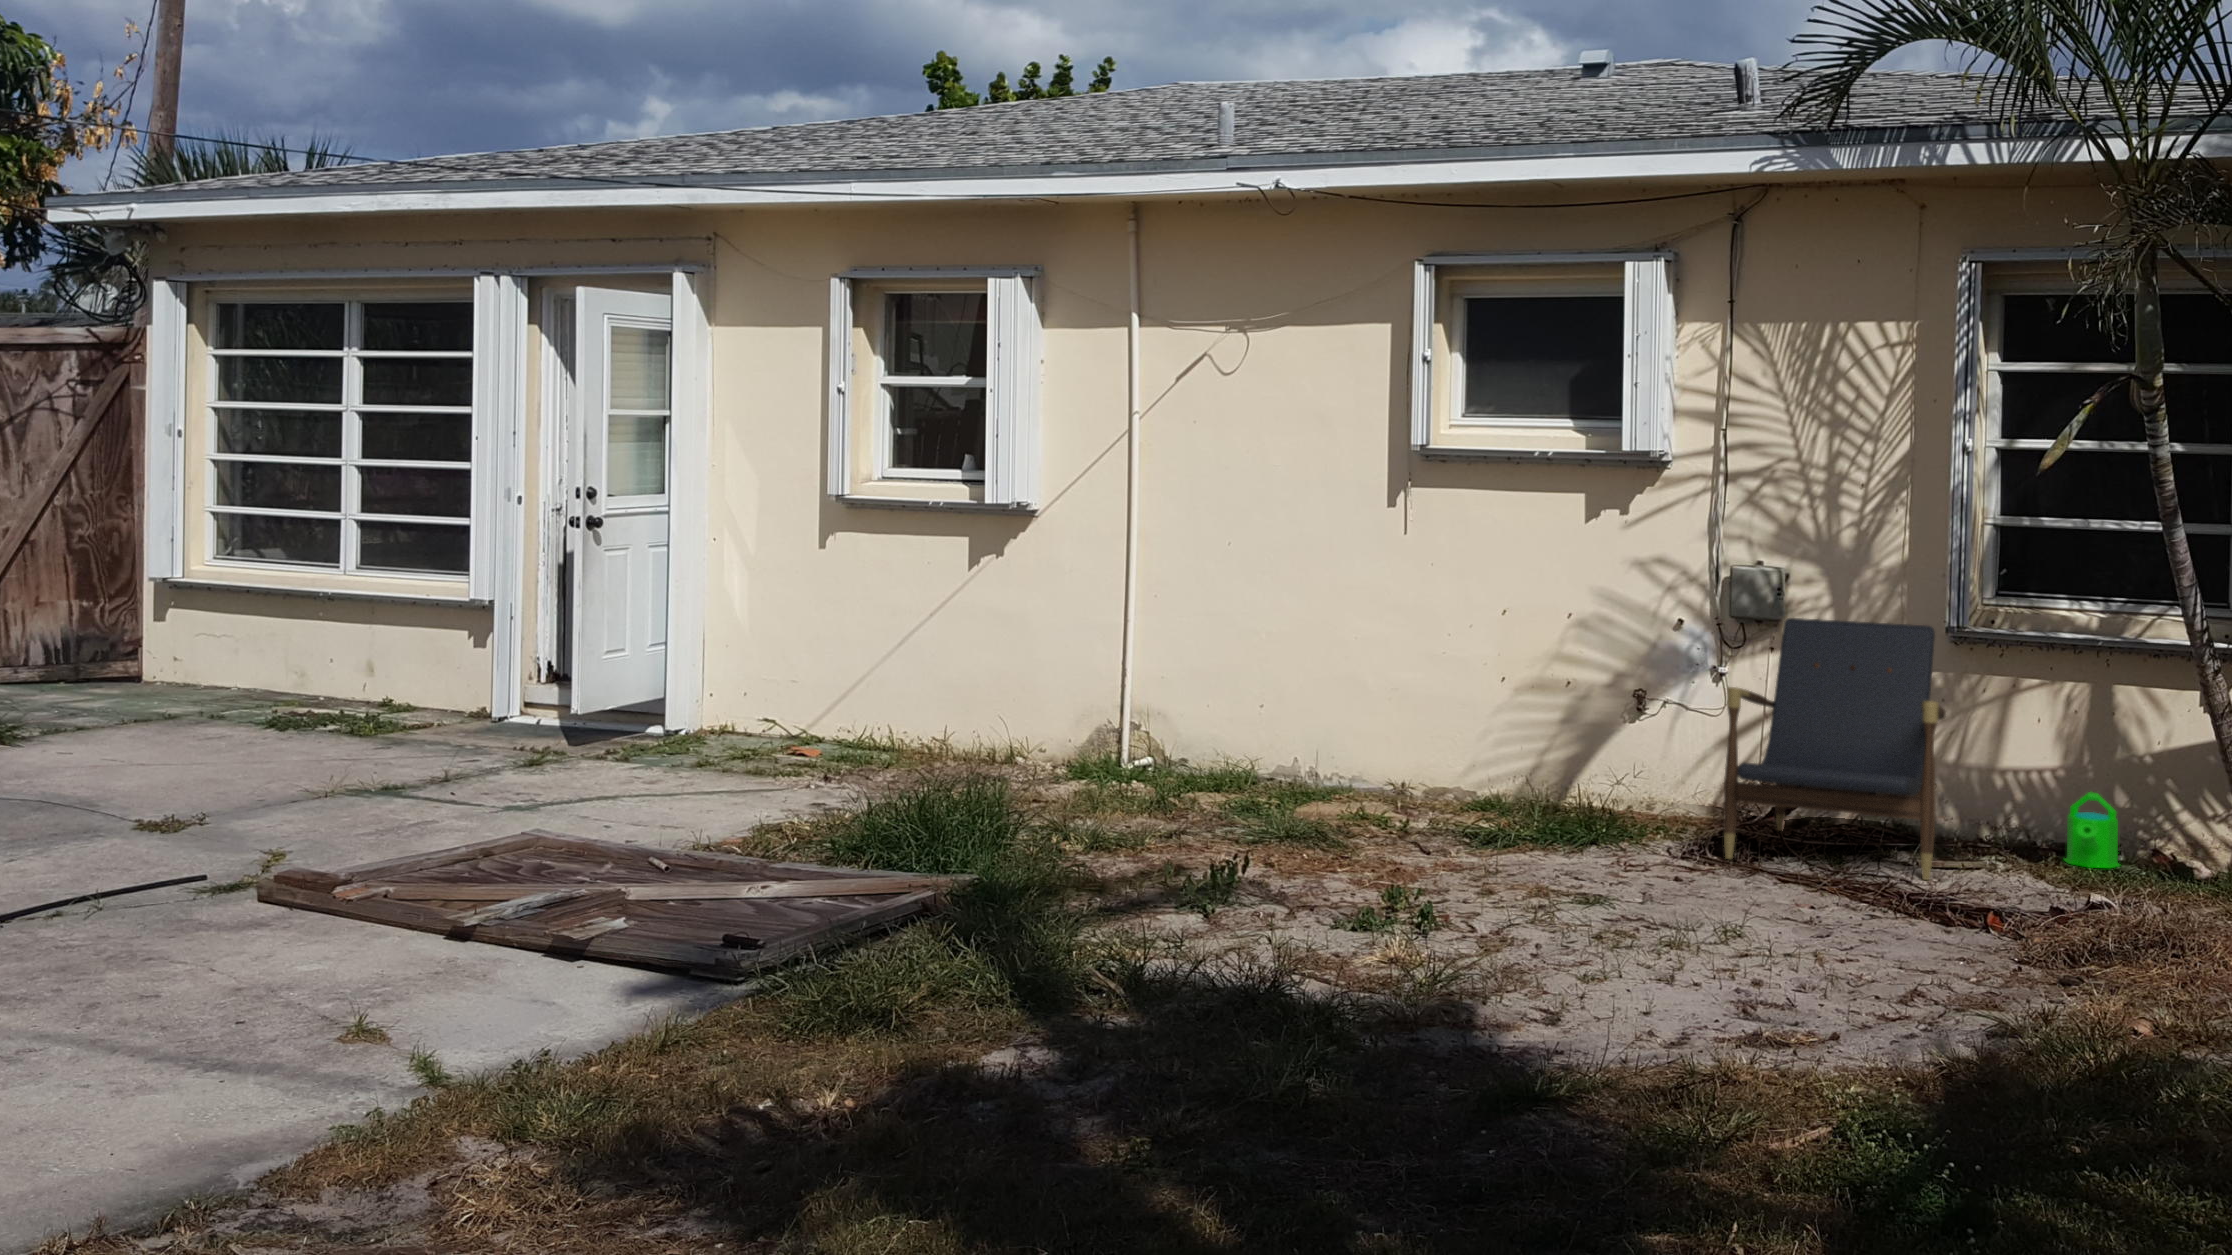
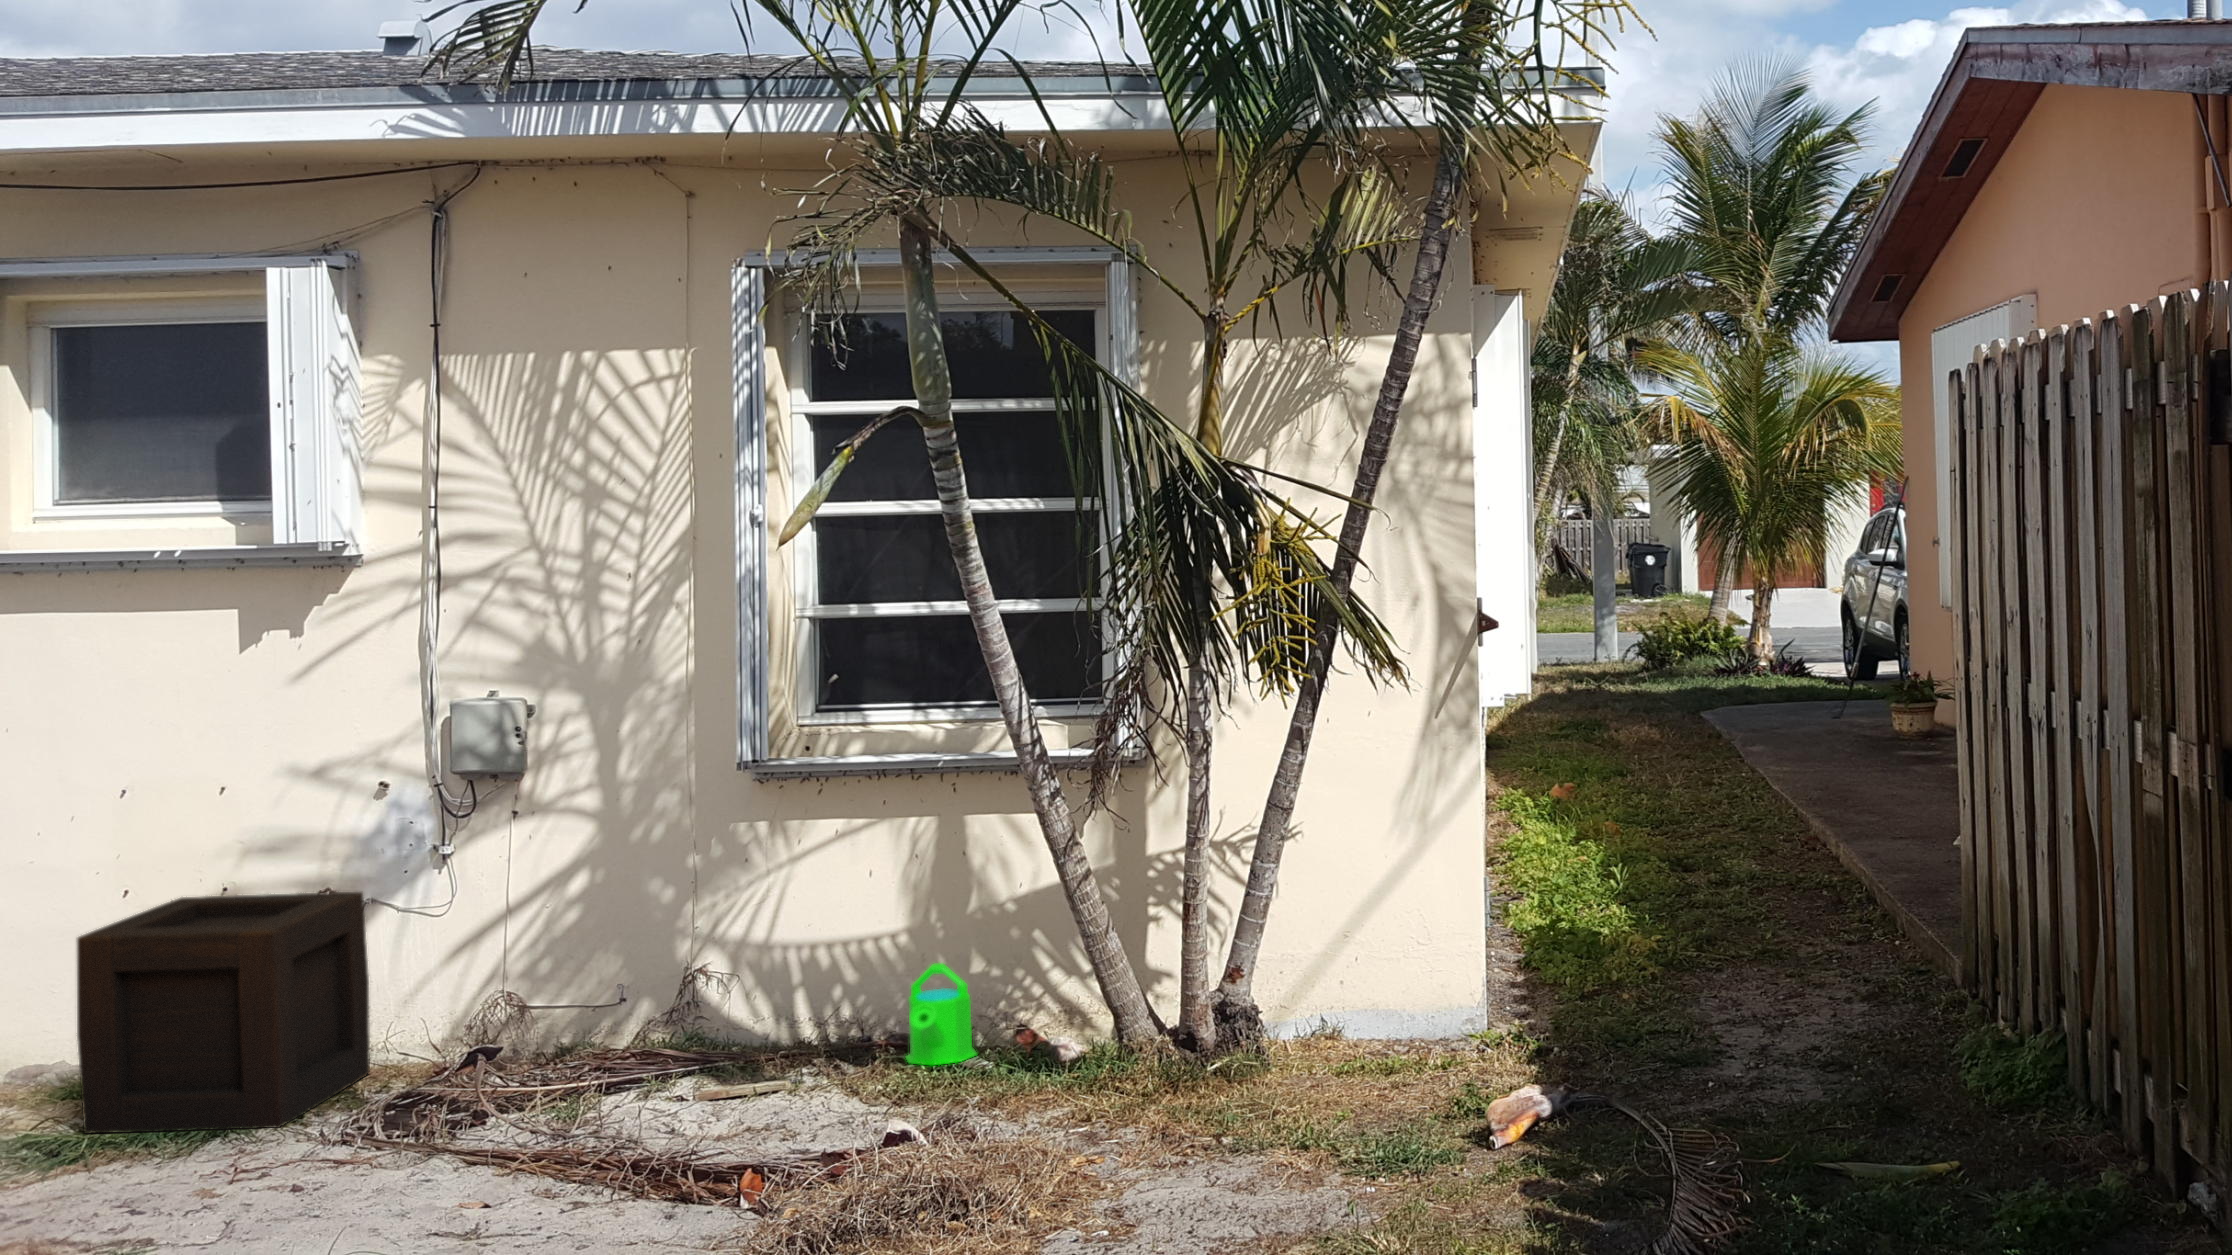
lounge chair: present [1723,618,1946,880] -> none [407,762,740,1137]
wooden crate: none [1500,682,1666,841] -> present [77,892,370,1134]

